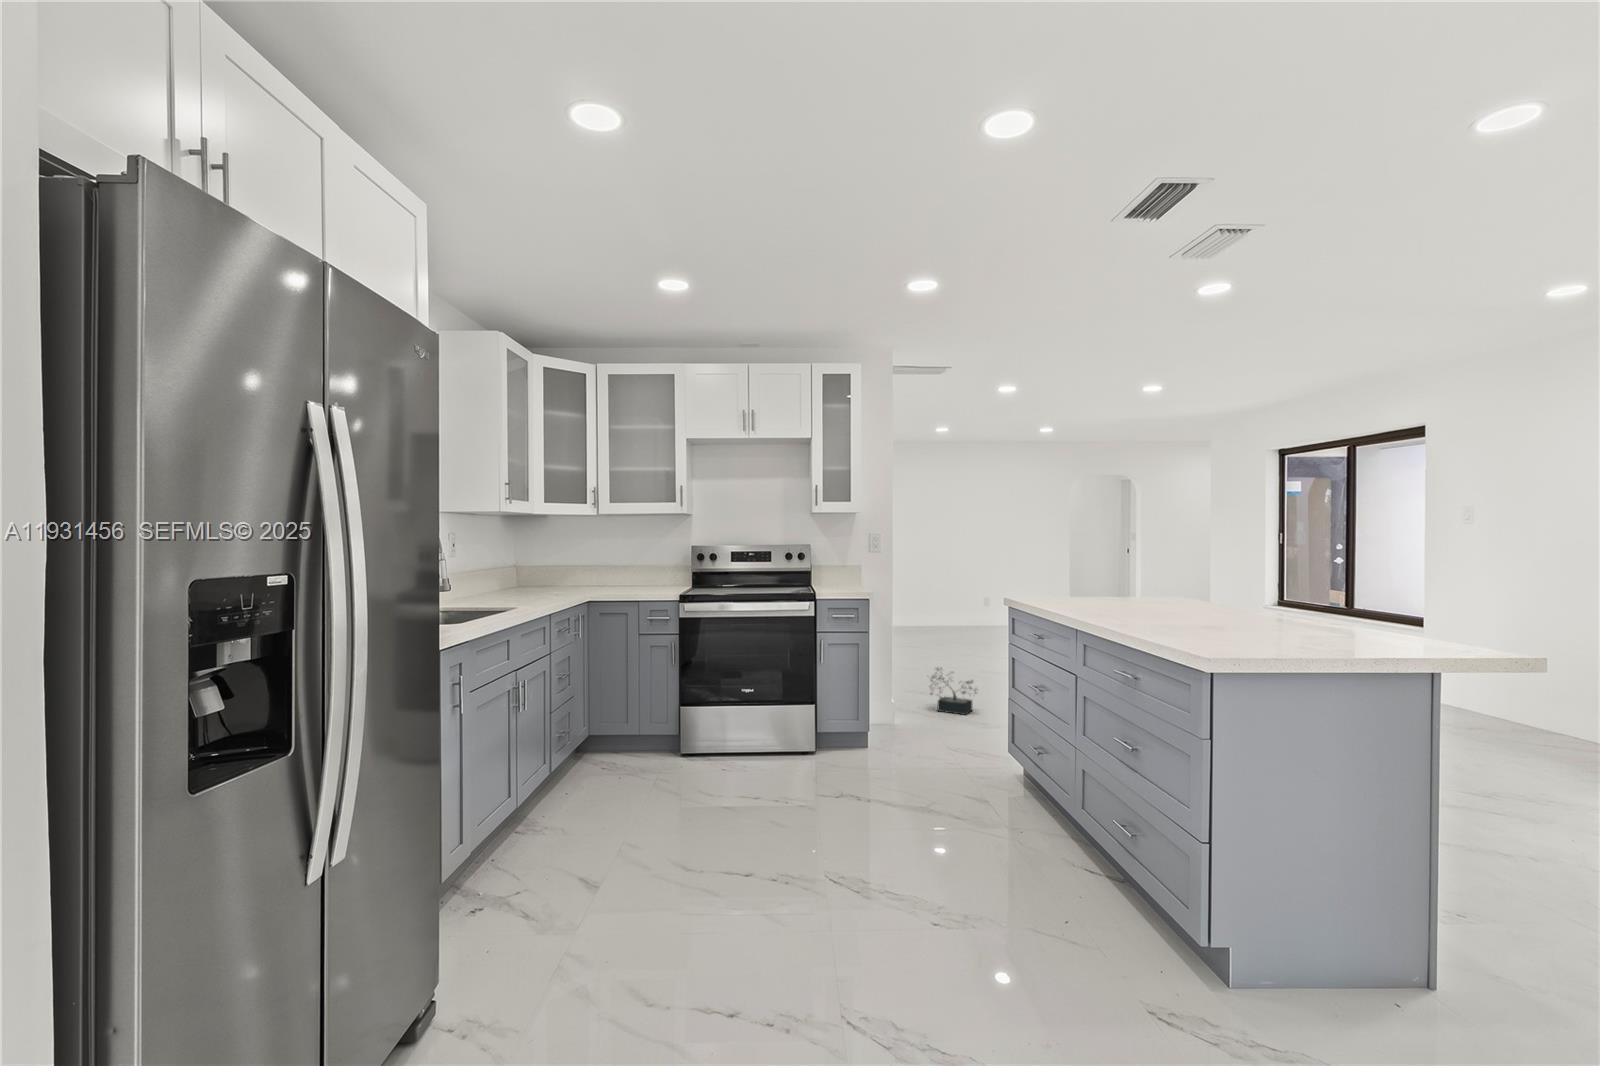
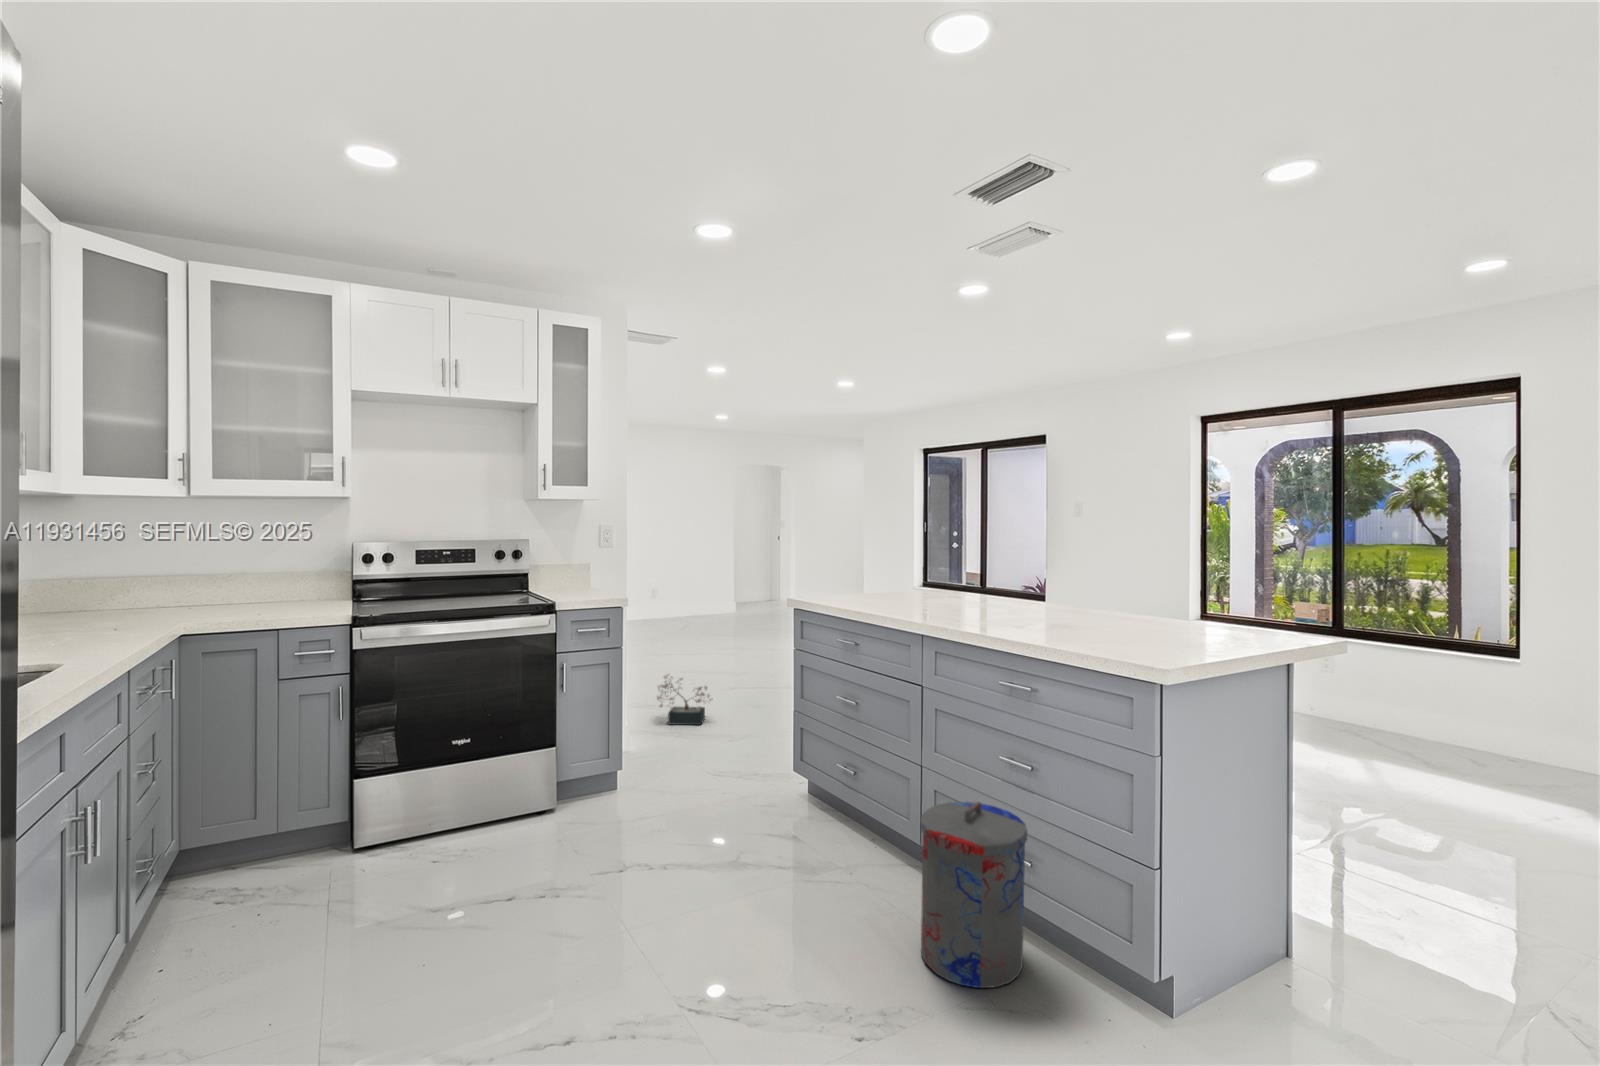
trash can: none [1030,768,1126,926] -> present [921,802,1027,988]

